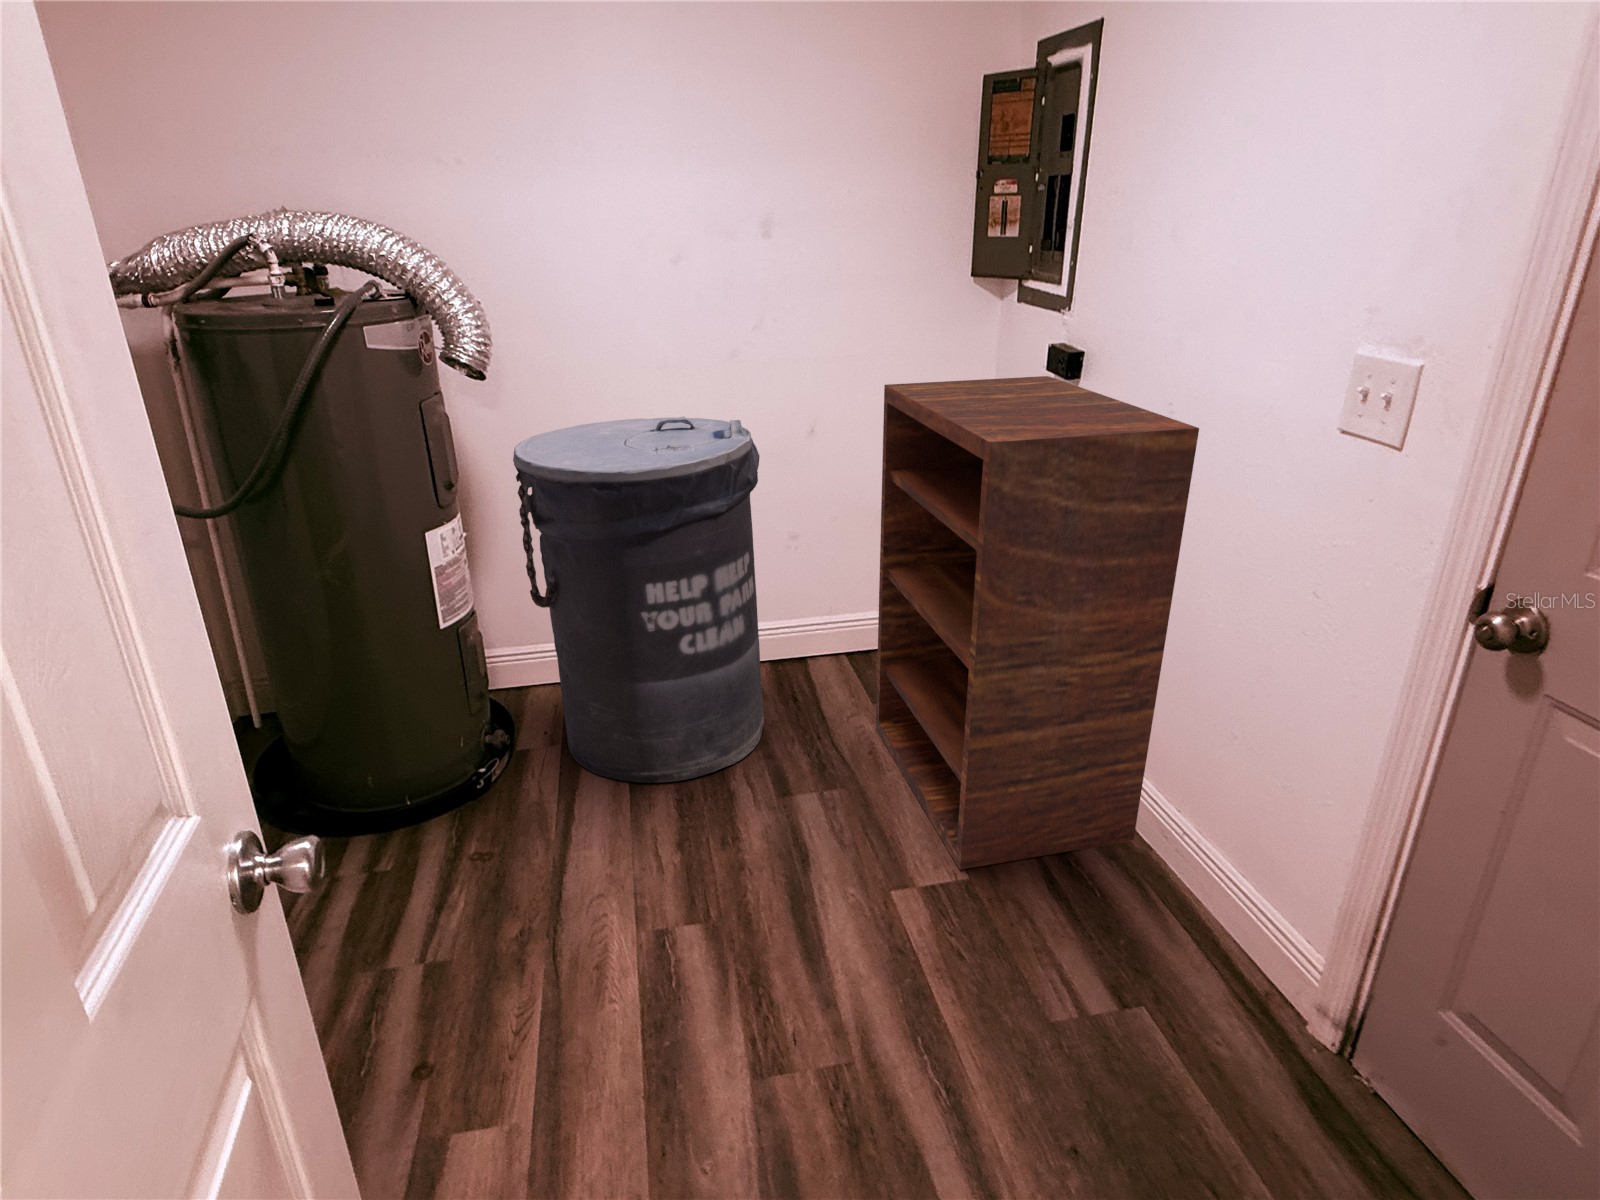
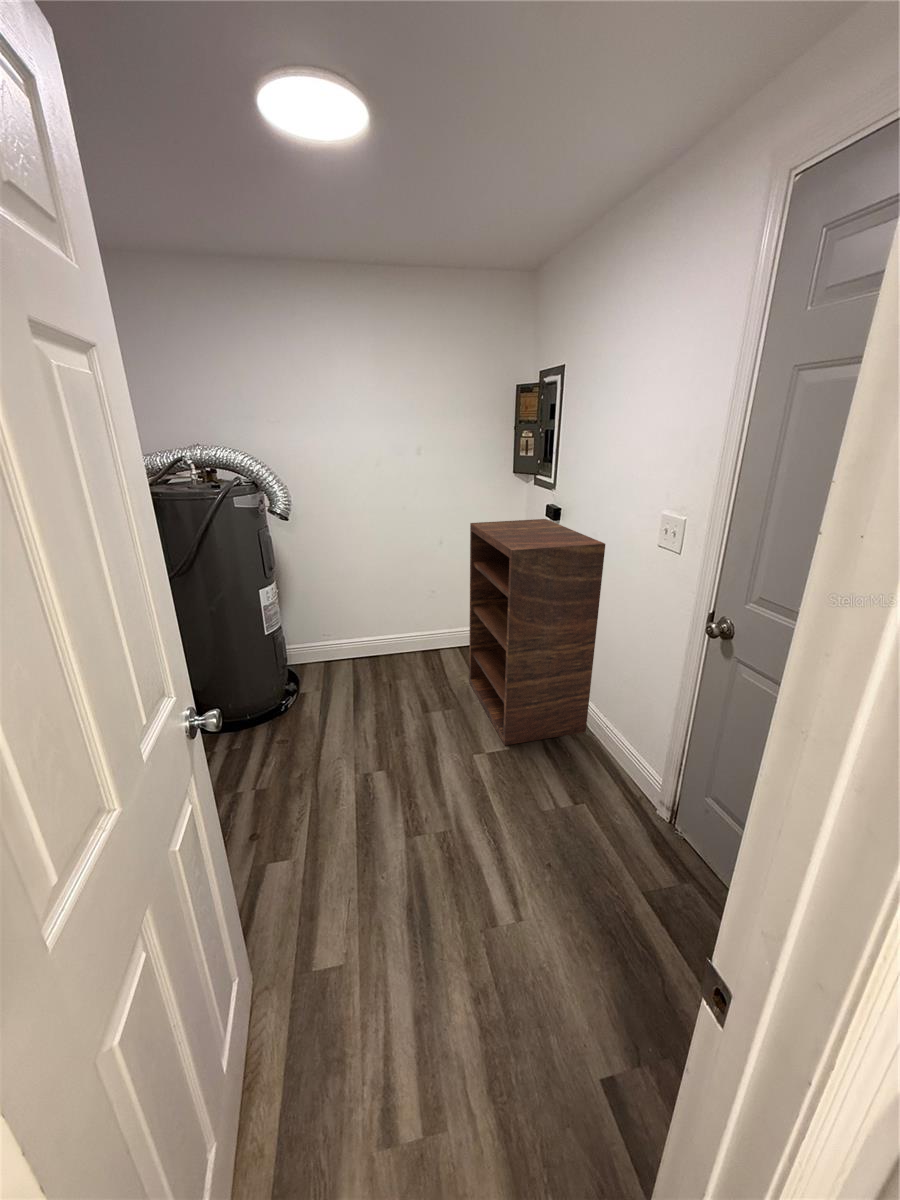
trash can: present [513,417,764,783] -> none [300,537,416,707]

